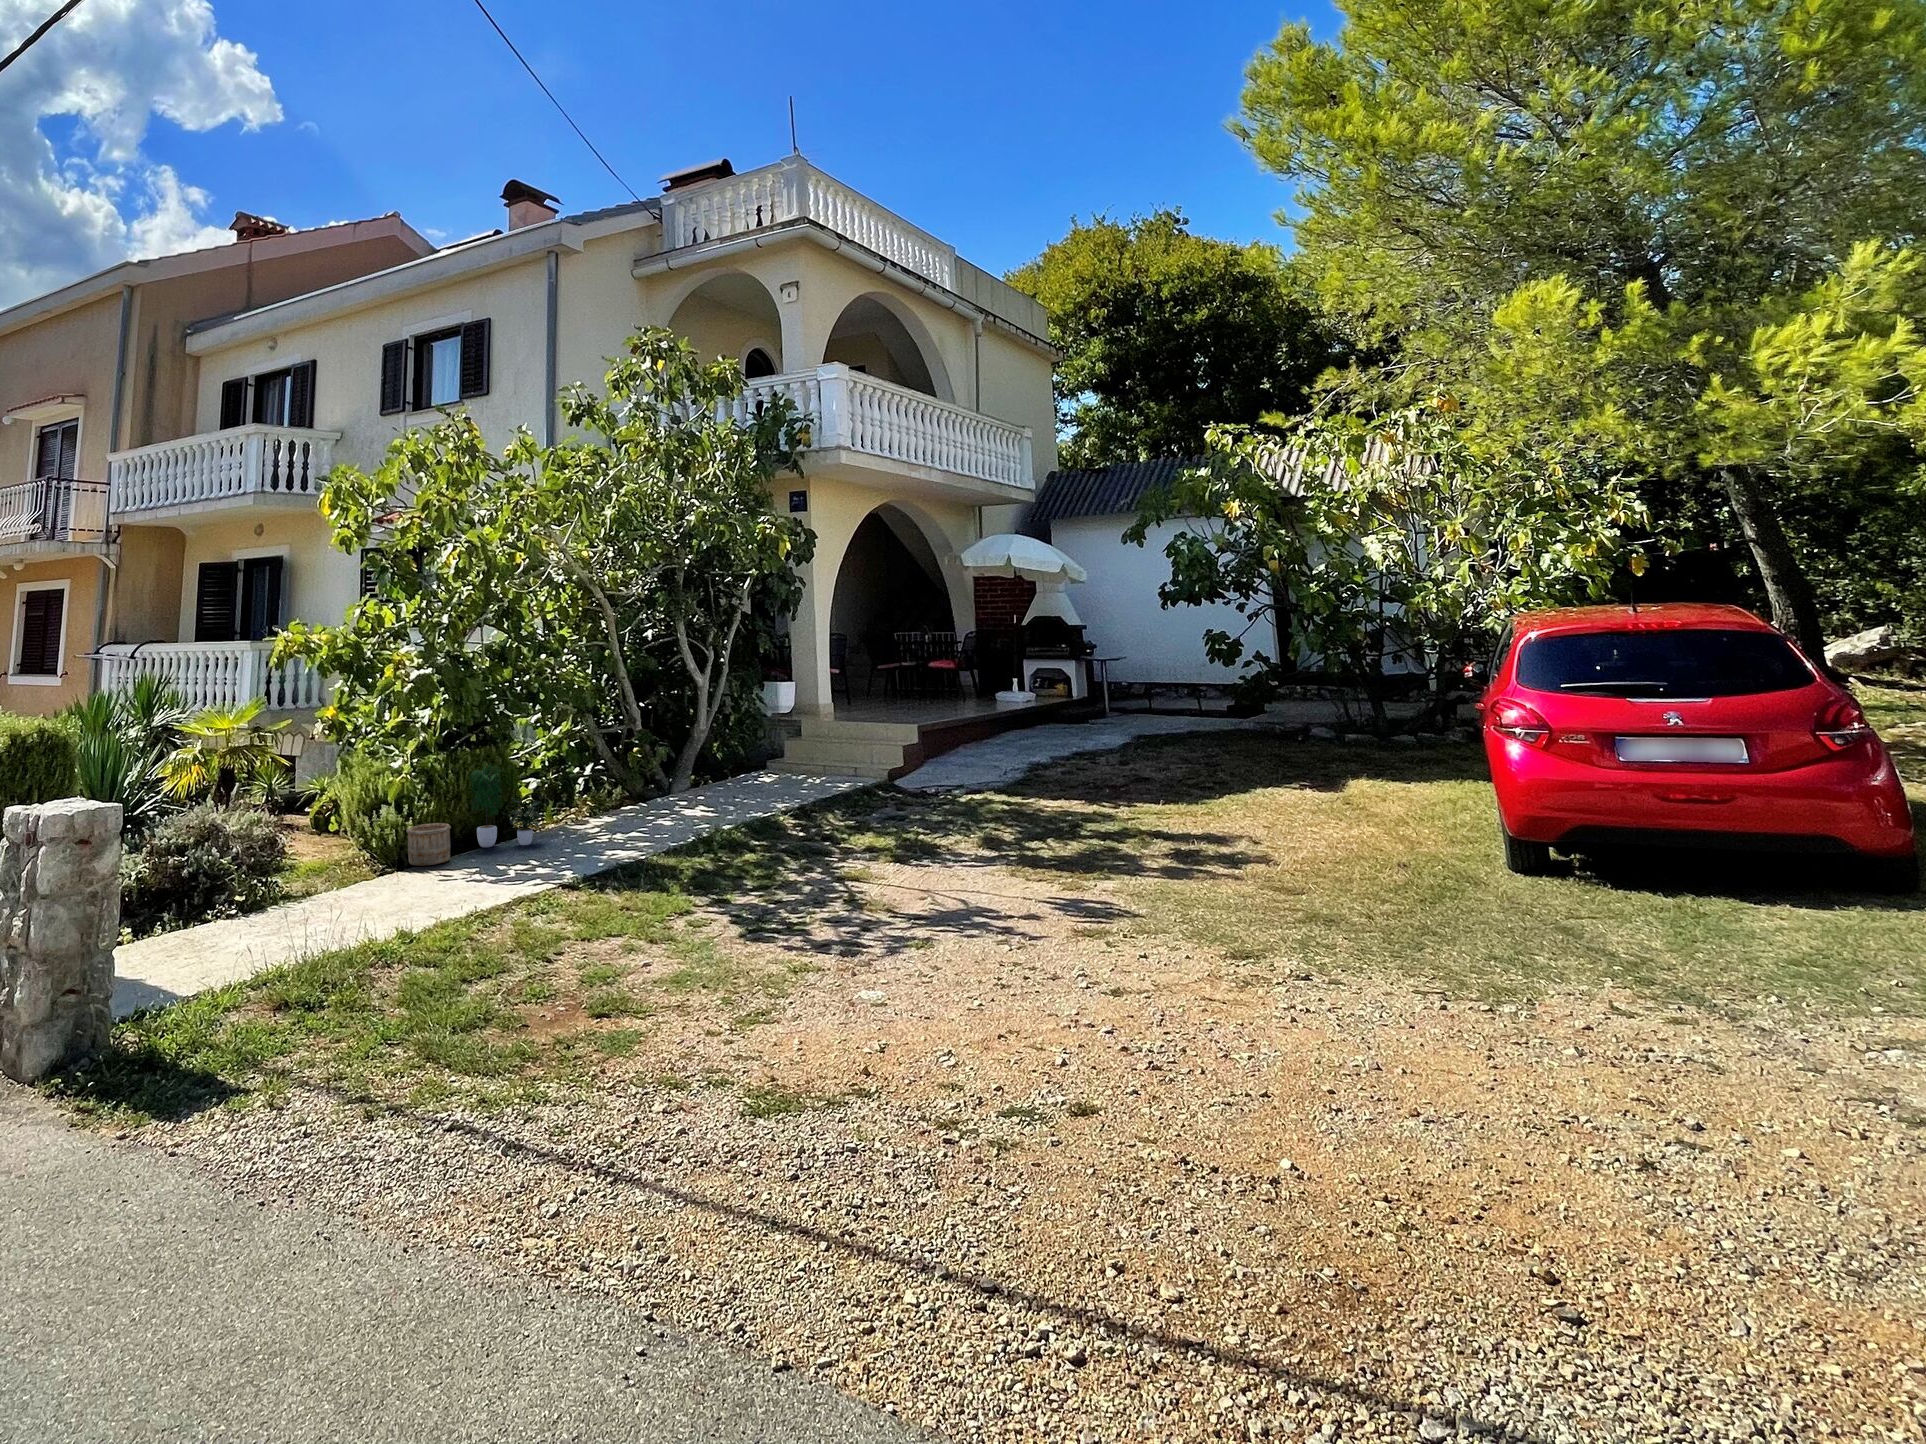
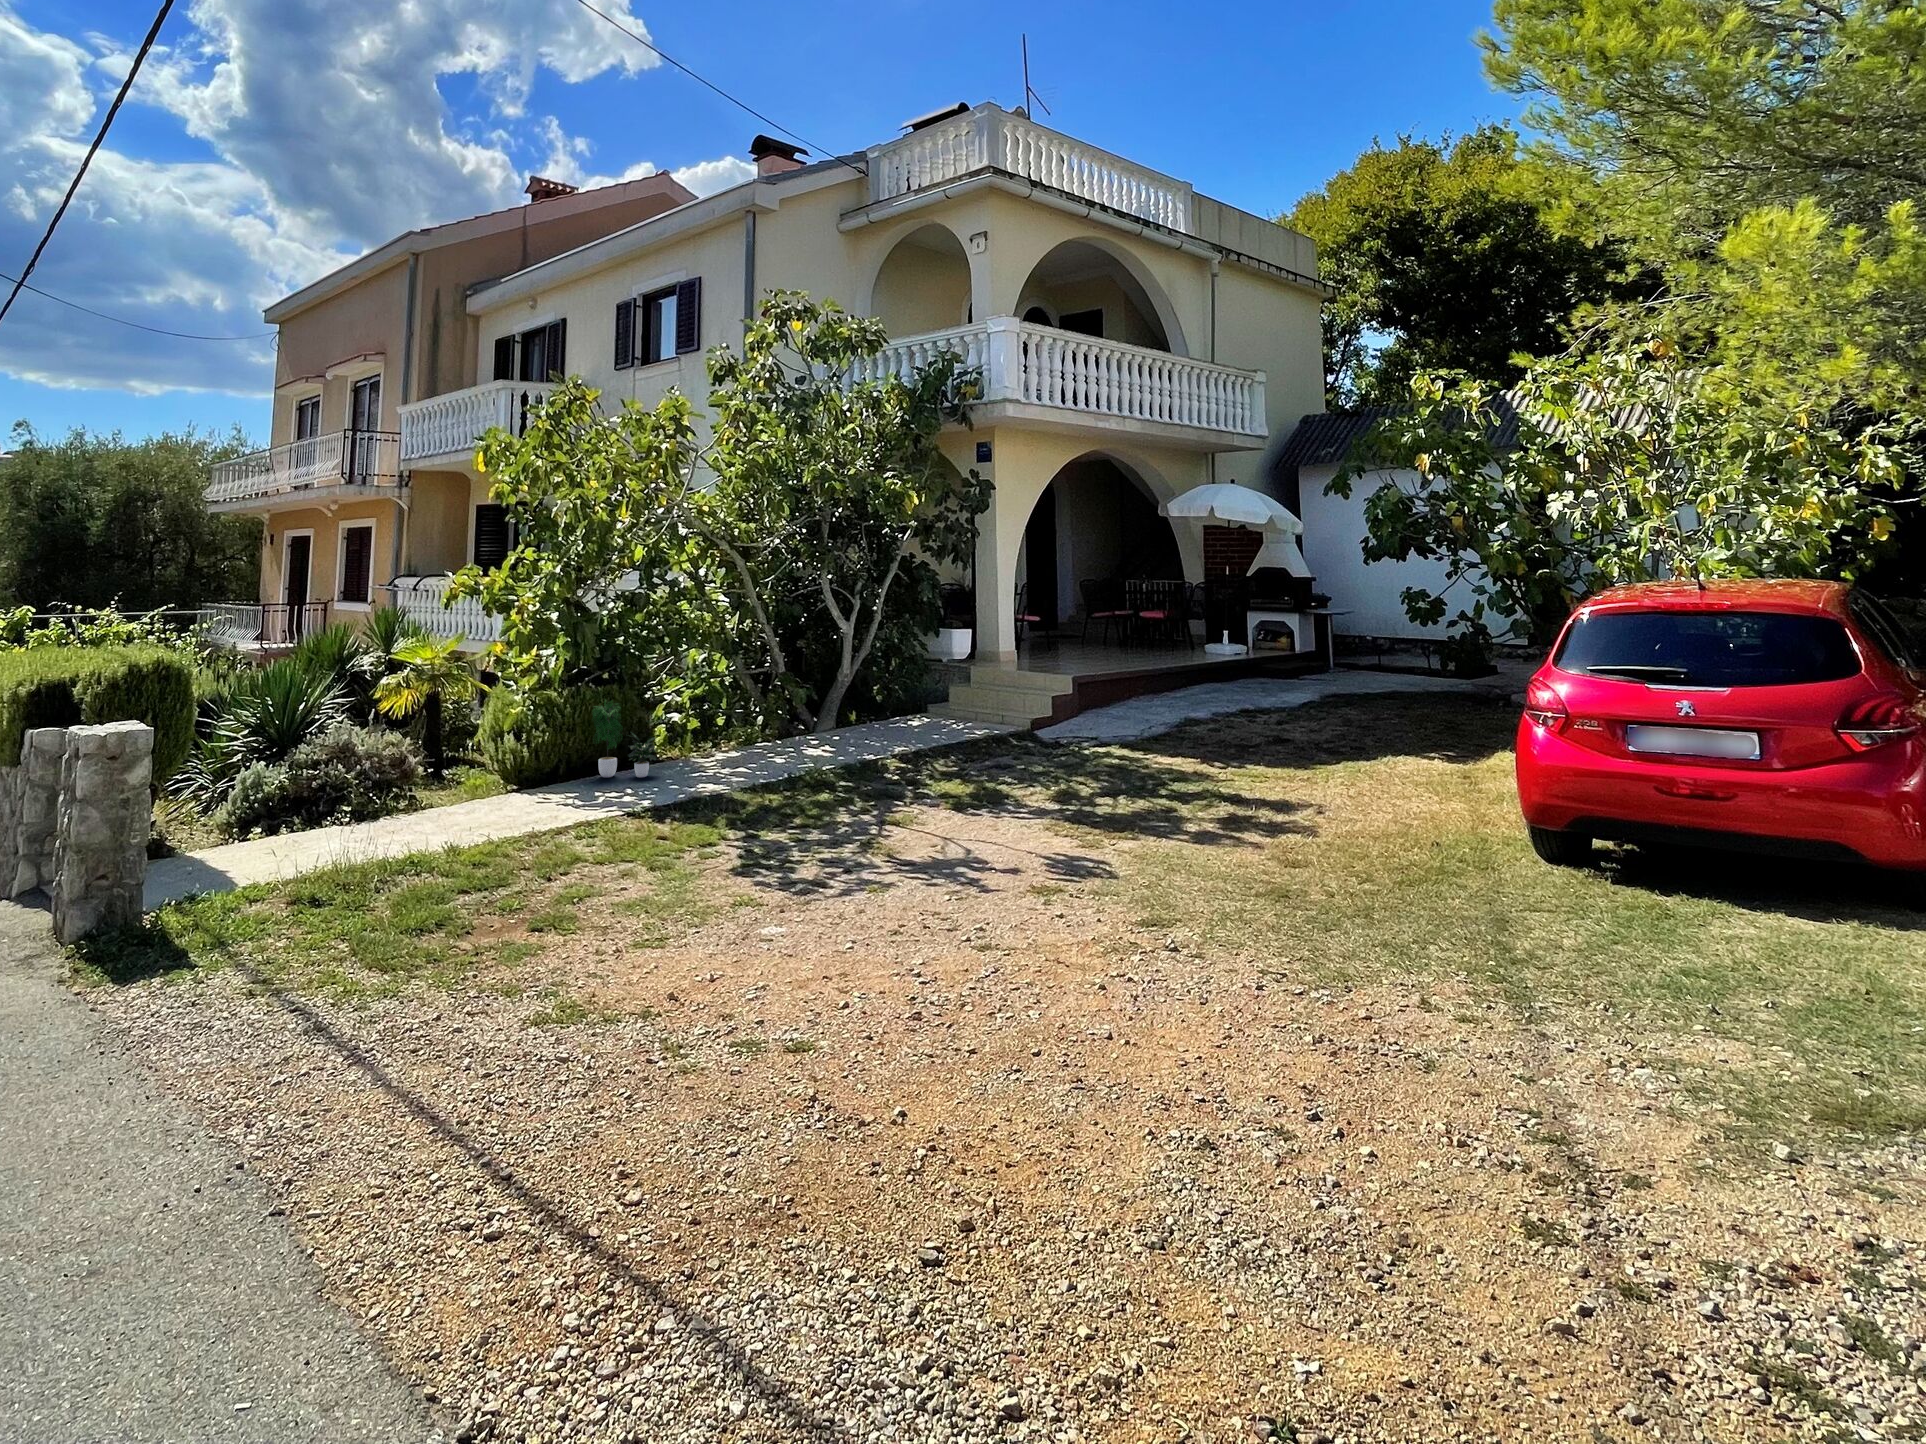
wooden bucket: present [406,823,451,866] -> none [524,753,564,791]

